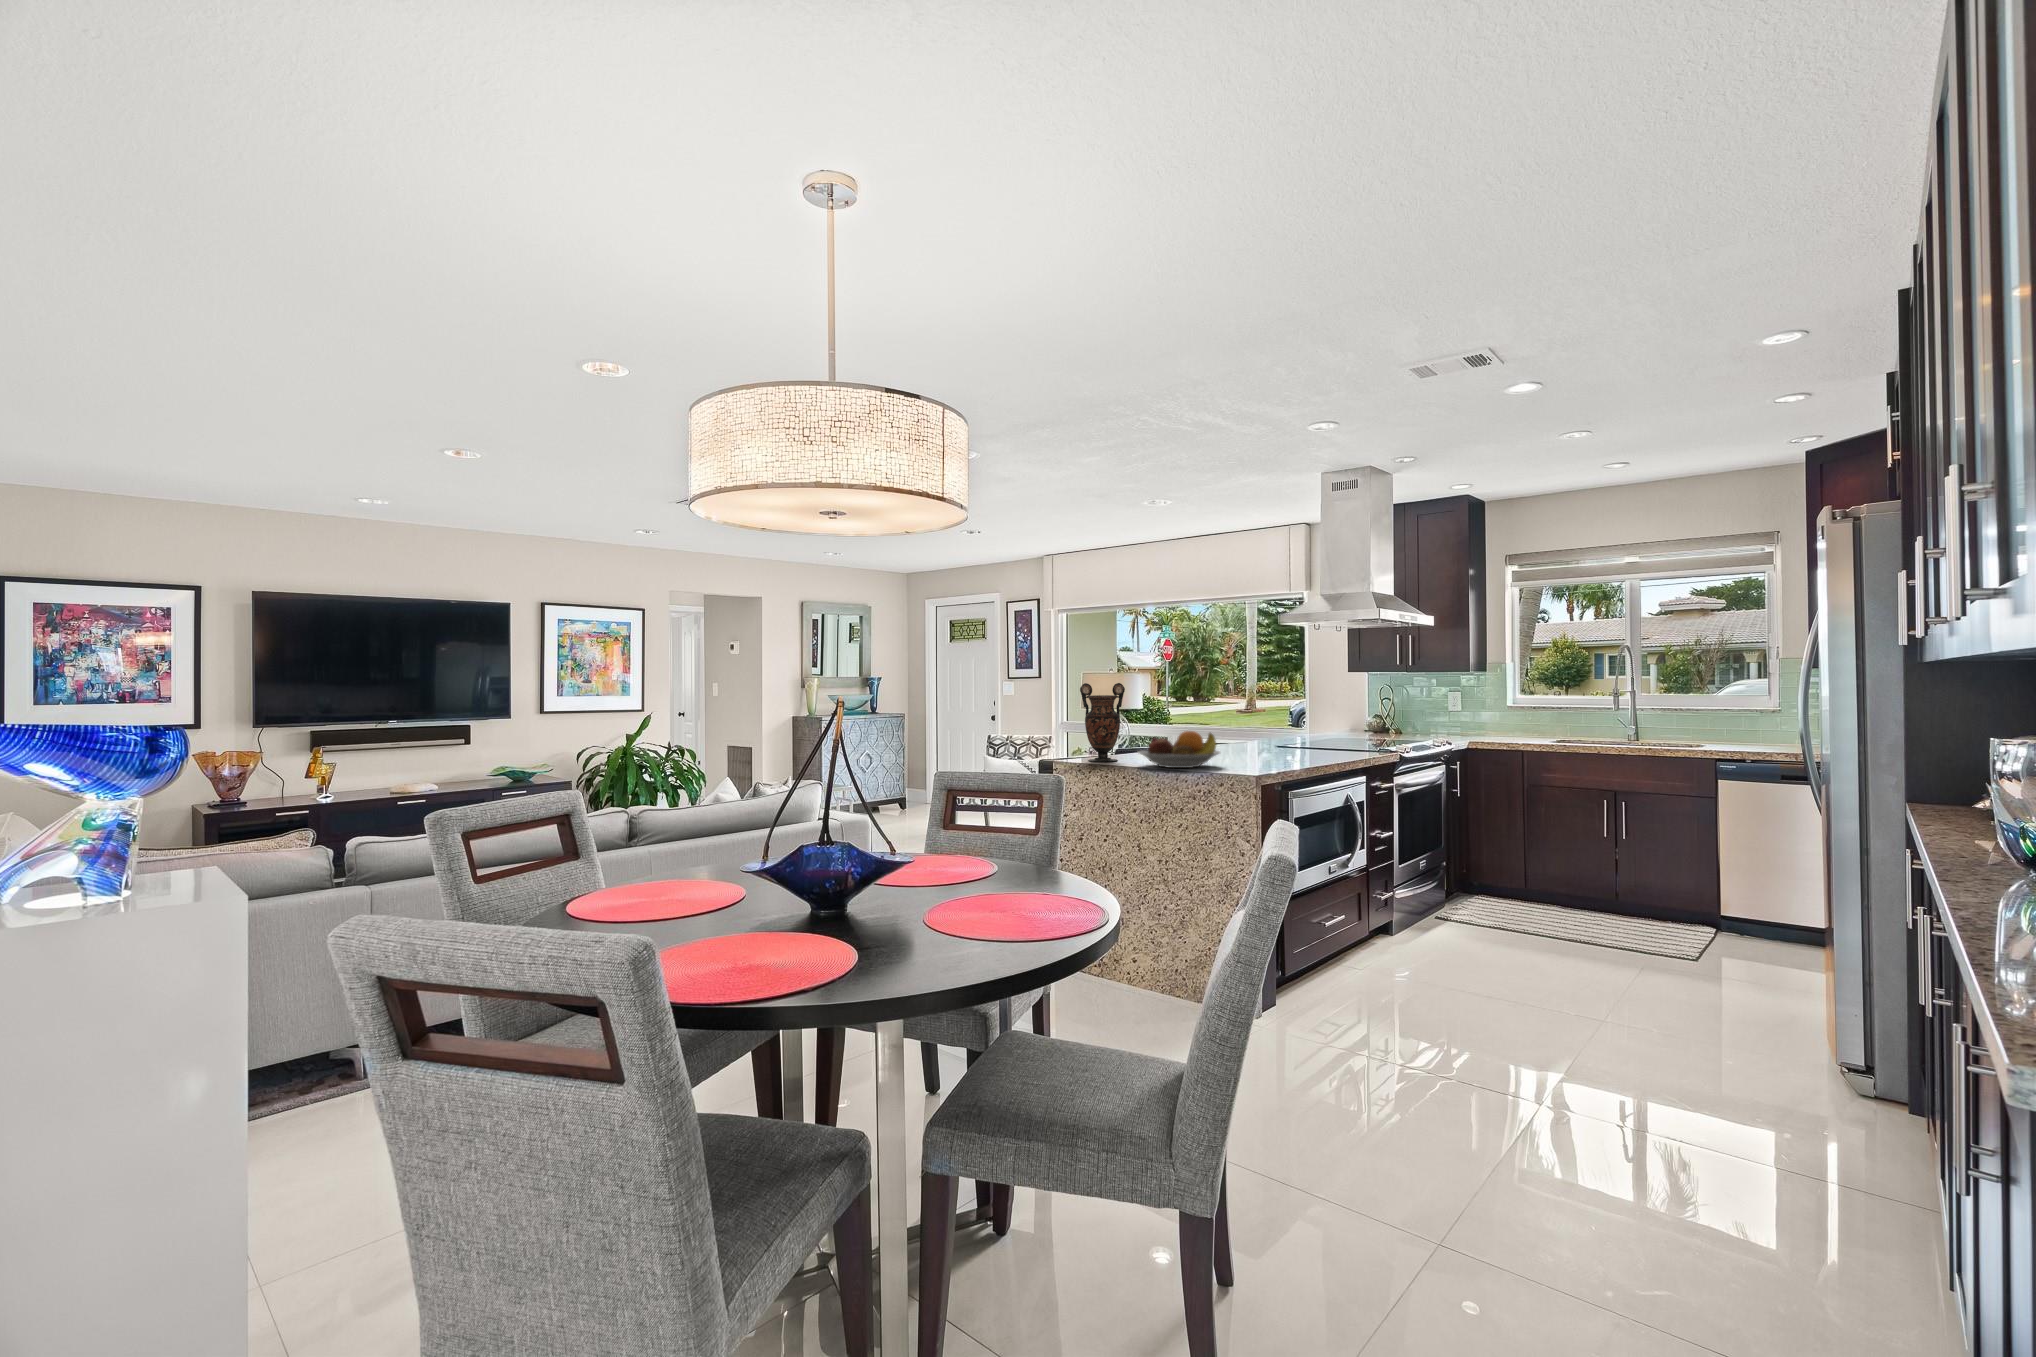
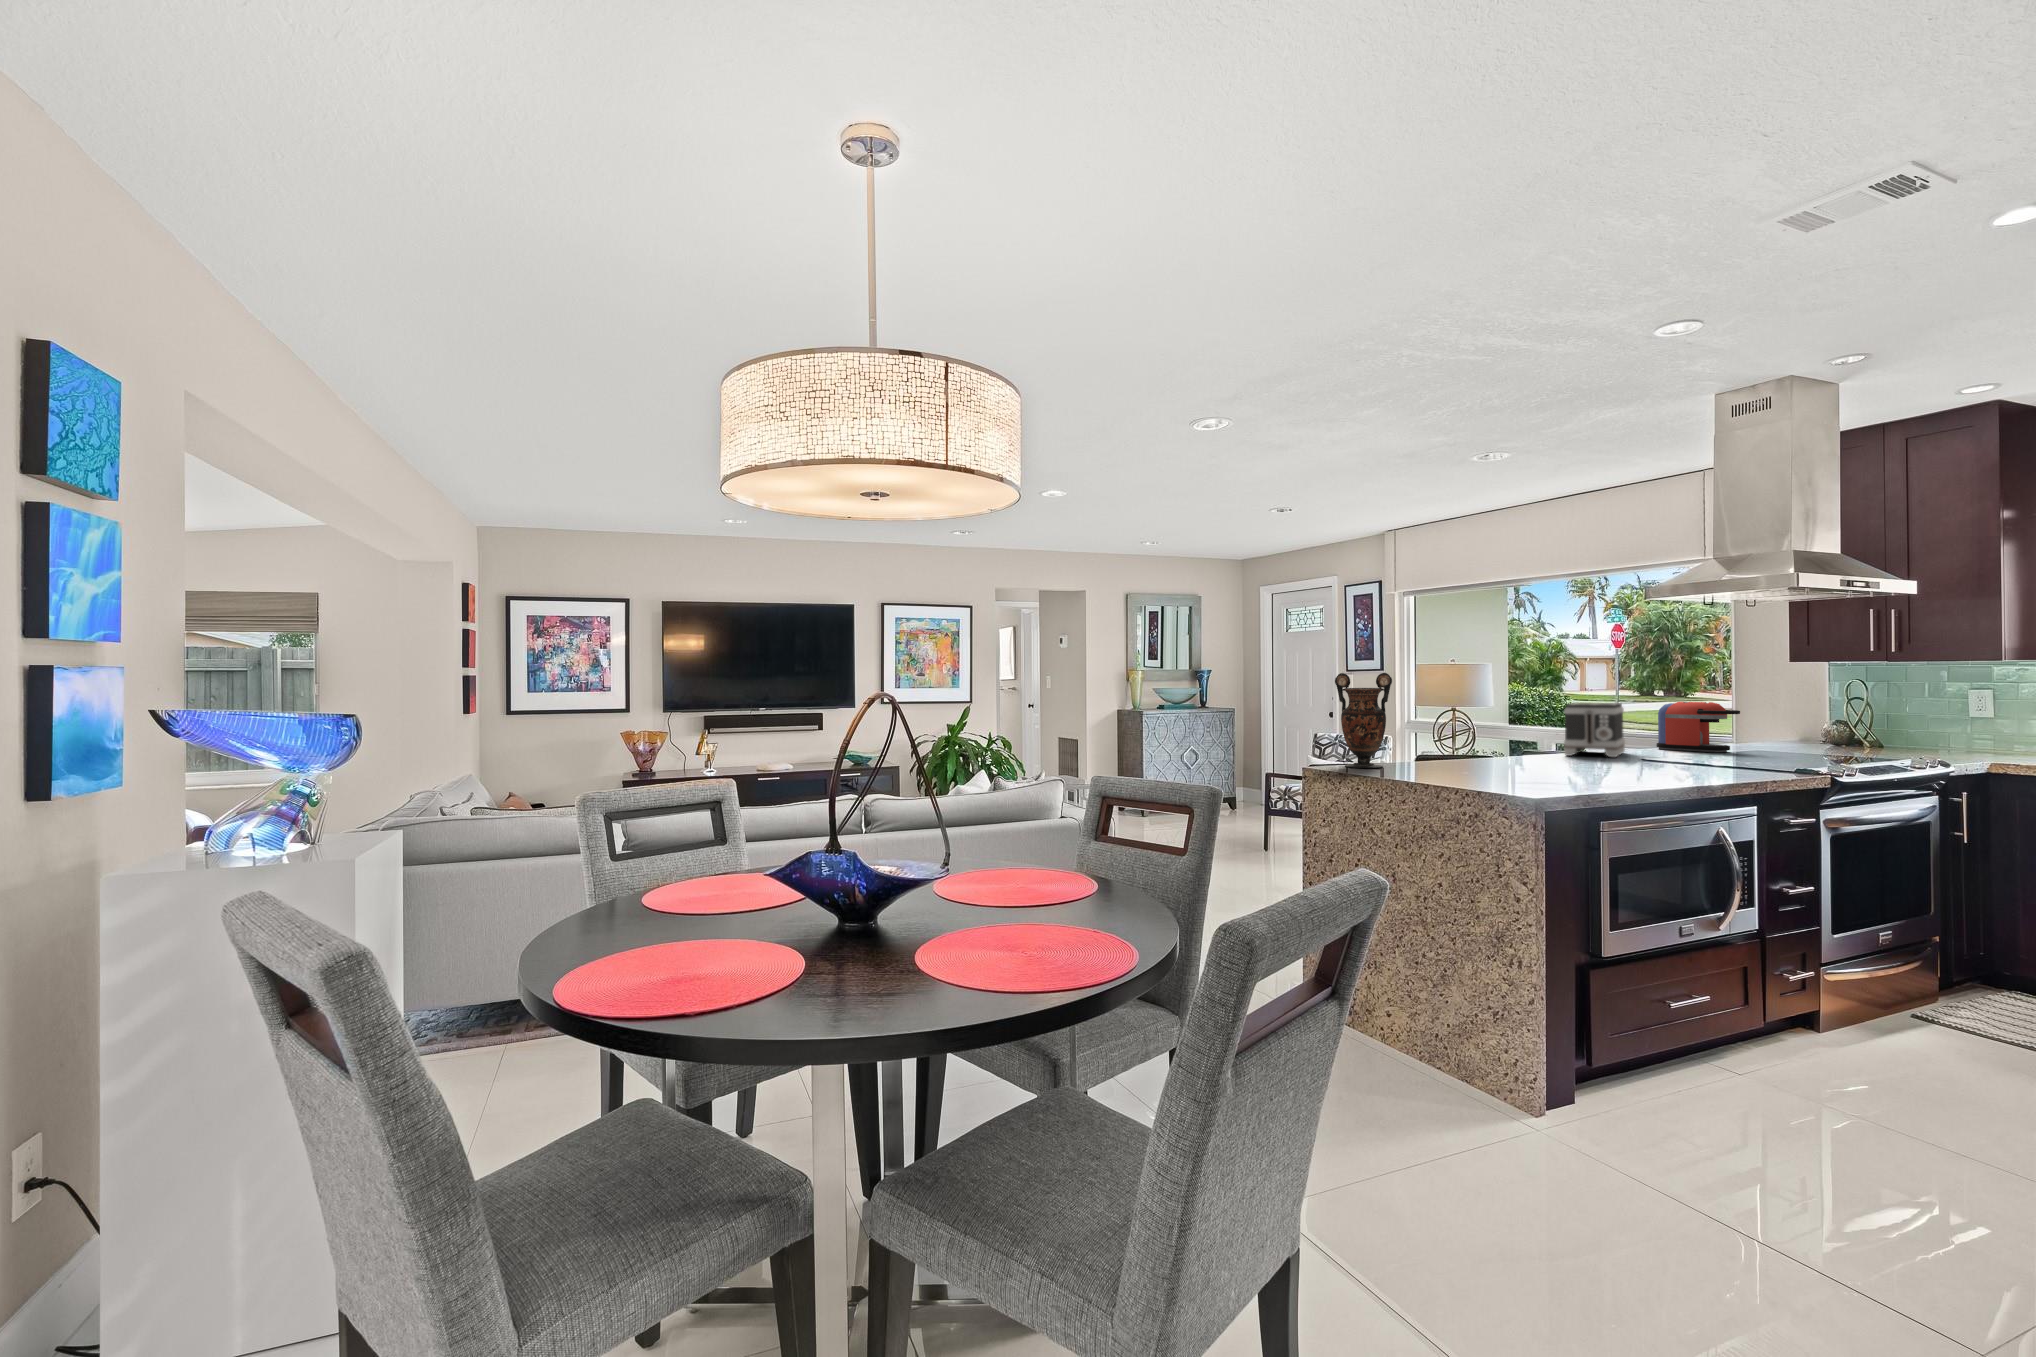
coffee maker: none [1280,704,1334,741] -> present [1656,702,1740,752]
toaster: none [1229,705,1265,747] -> present [1564,703,1625,757]
fruit bowl: present [1138,731,1220,768] -> none [1396,733,1513,780]

